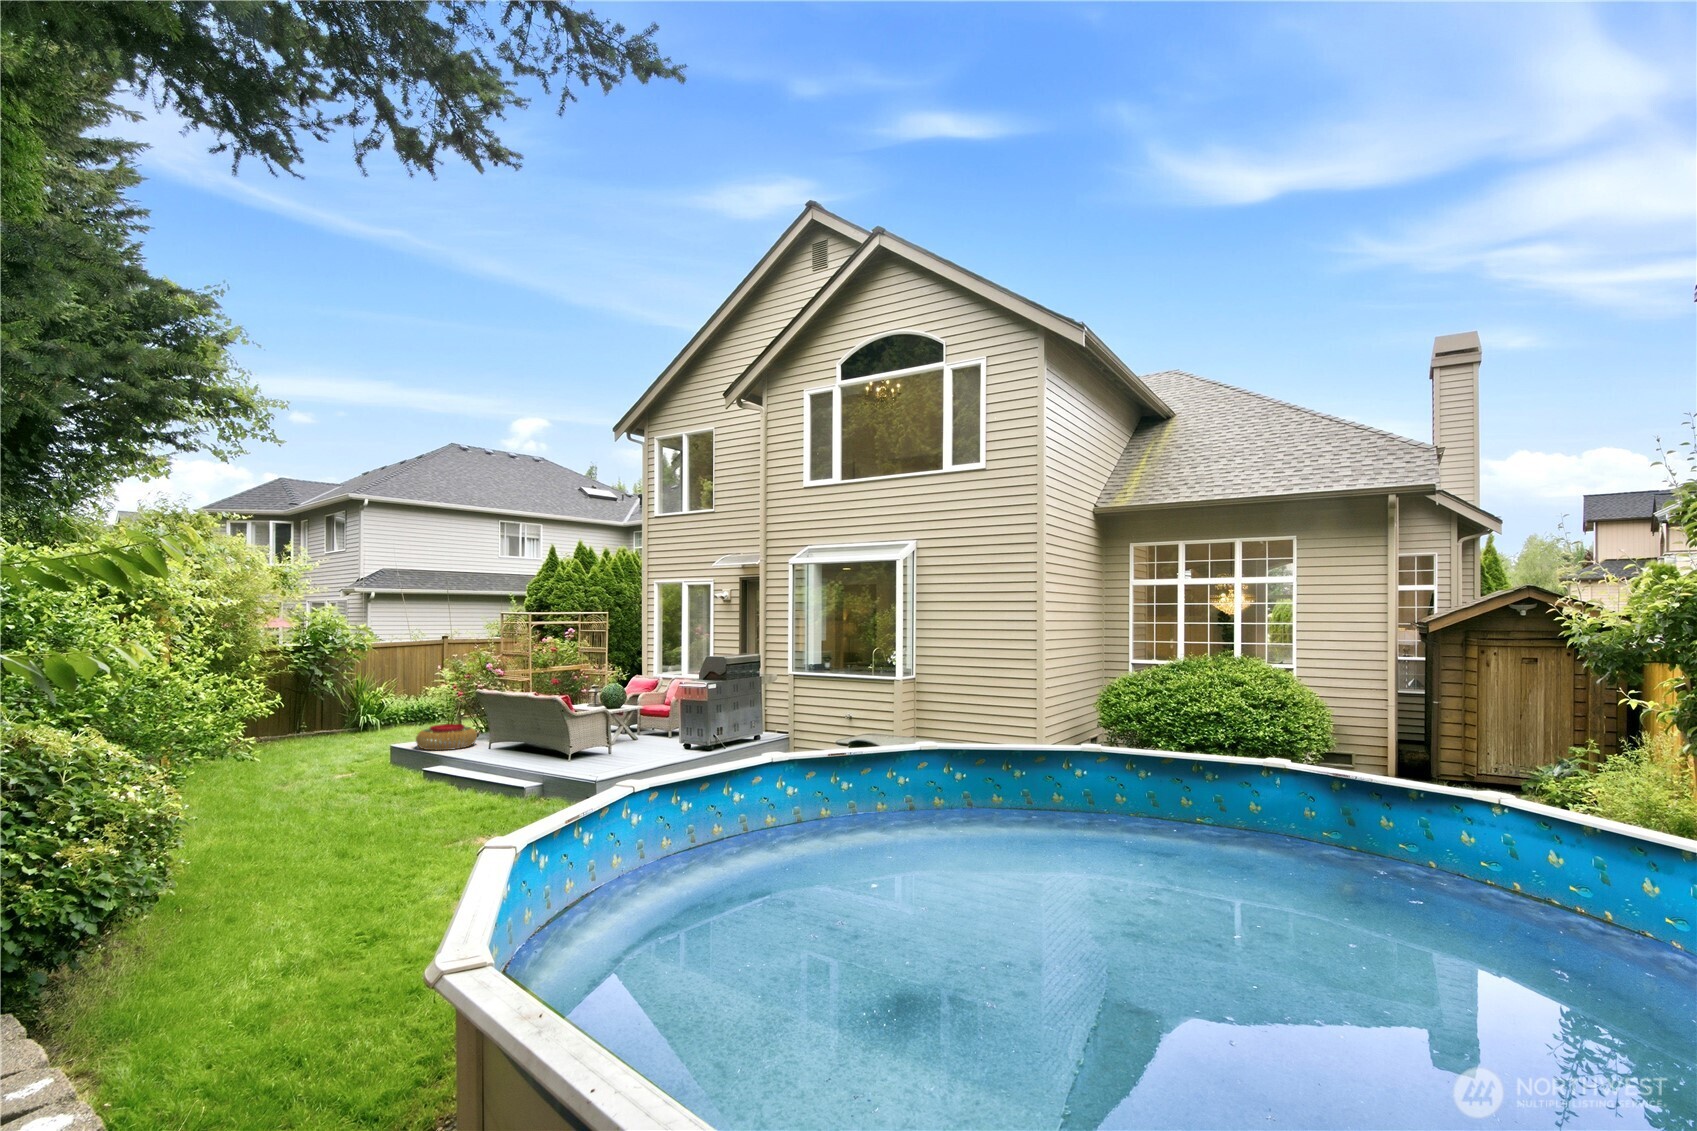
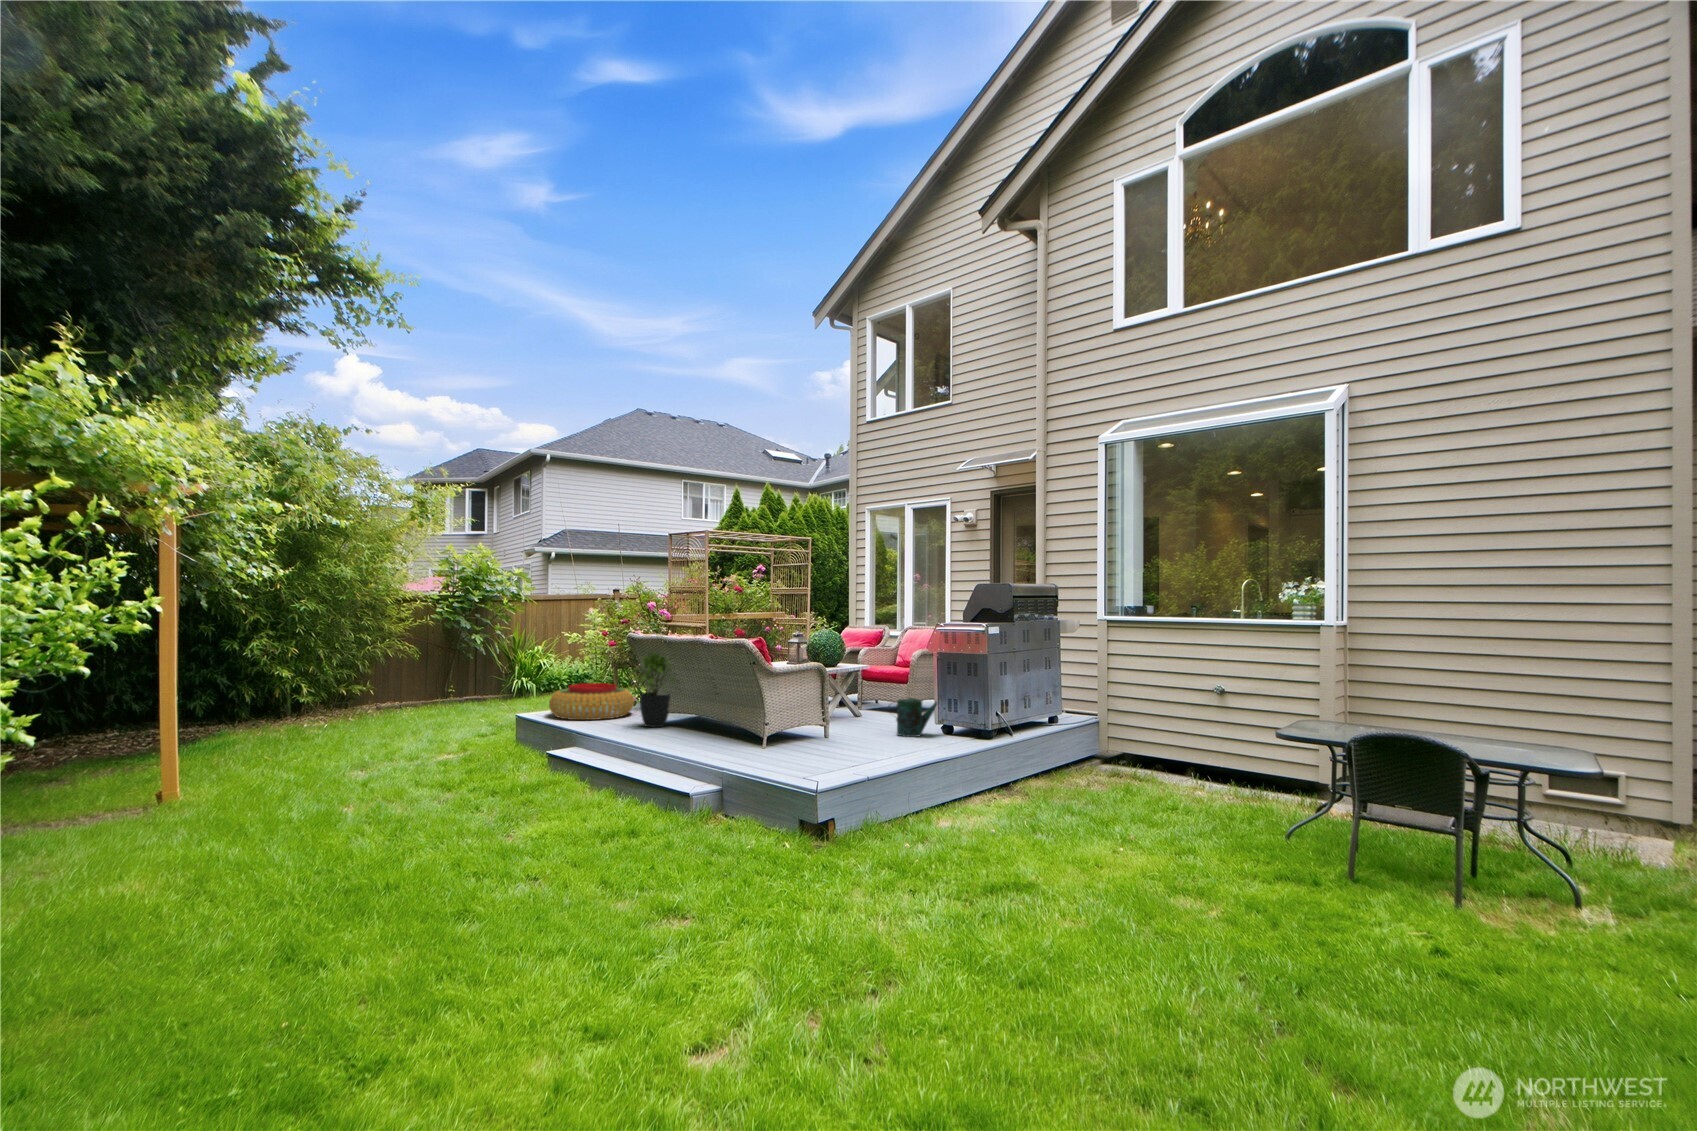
potted plant: none [479,703,514,753] -> present [635,652,674,727]
watering can: none [648,725,685,753] -> present [896,698,942,737]

